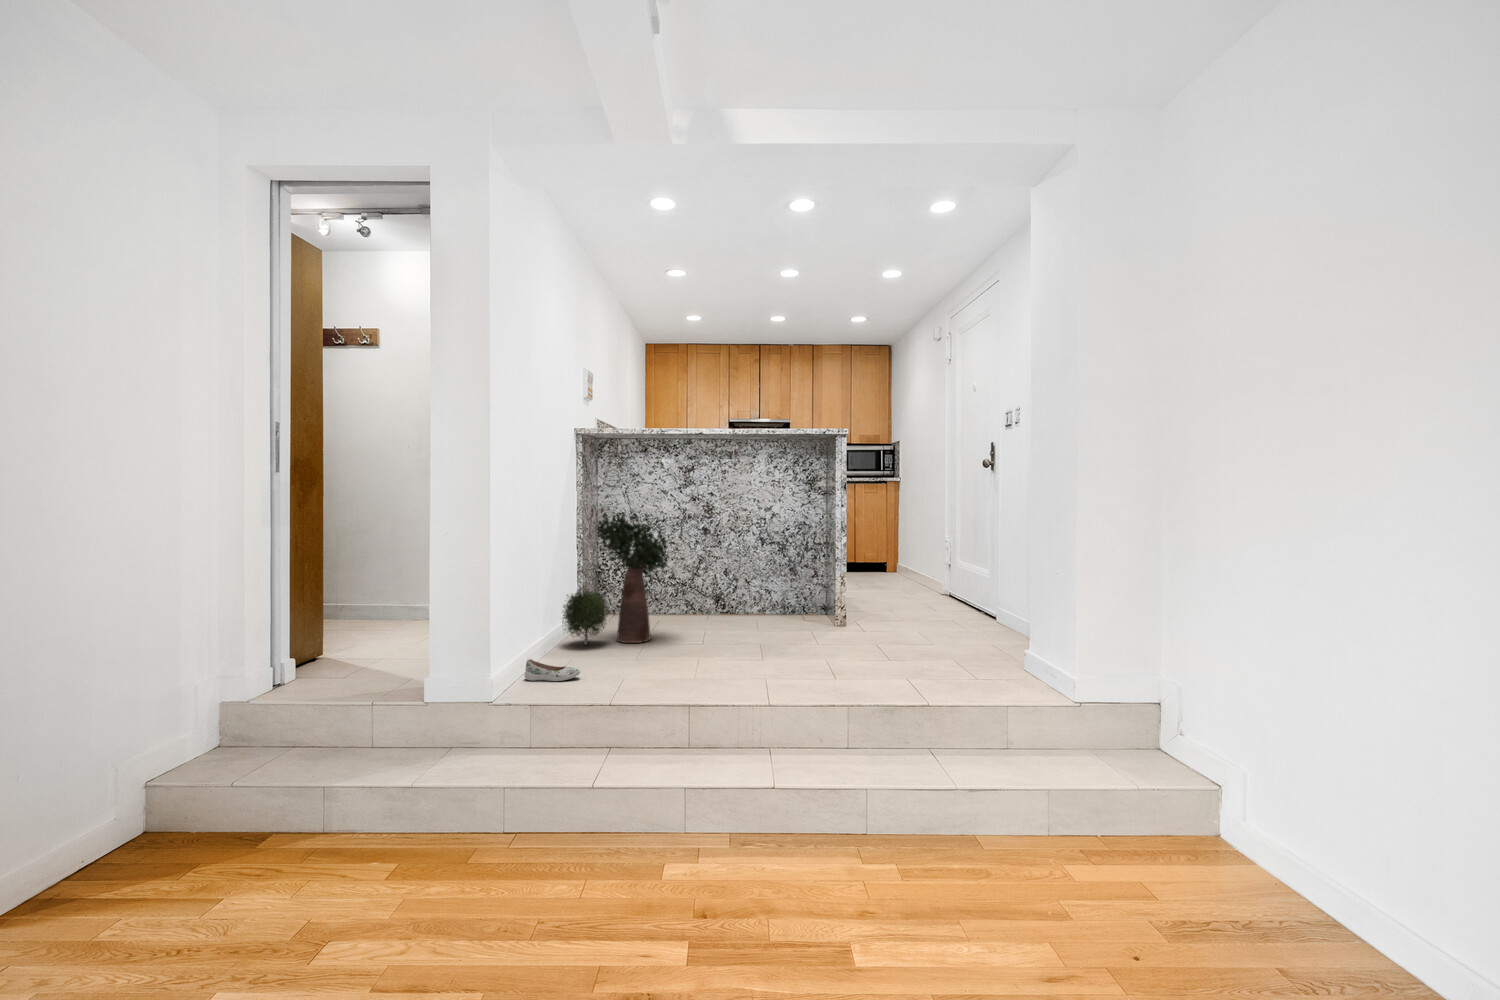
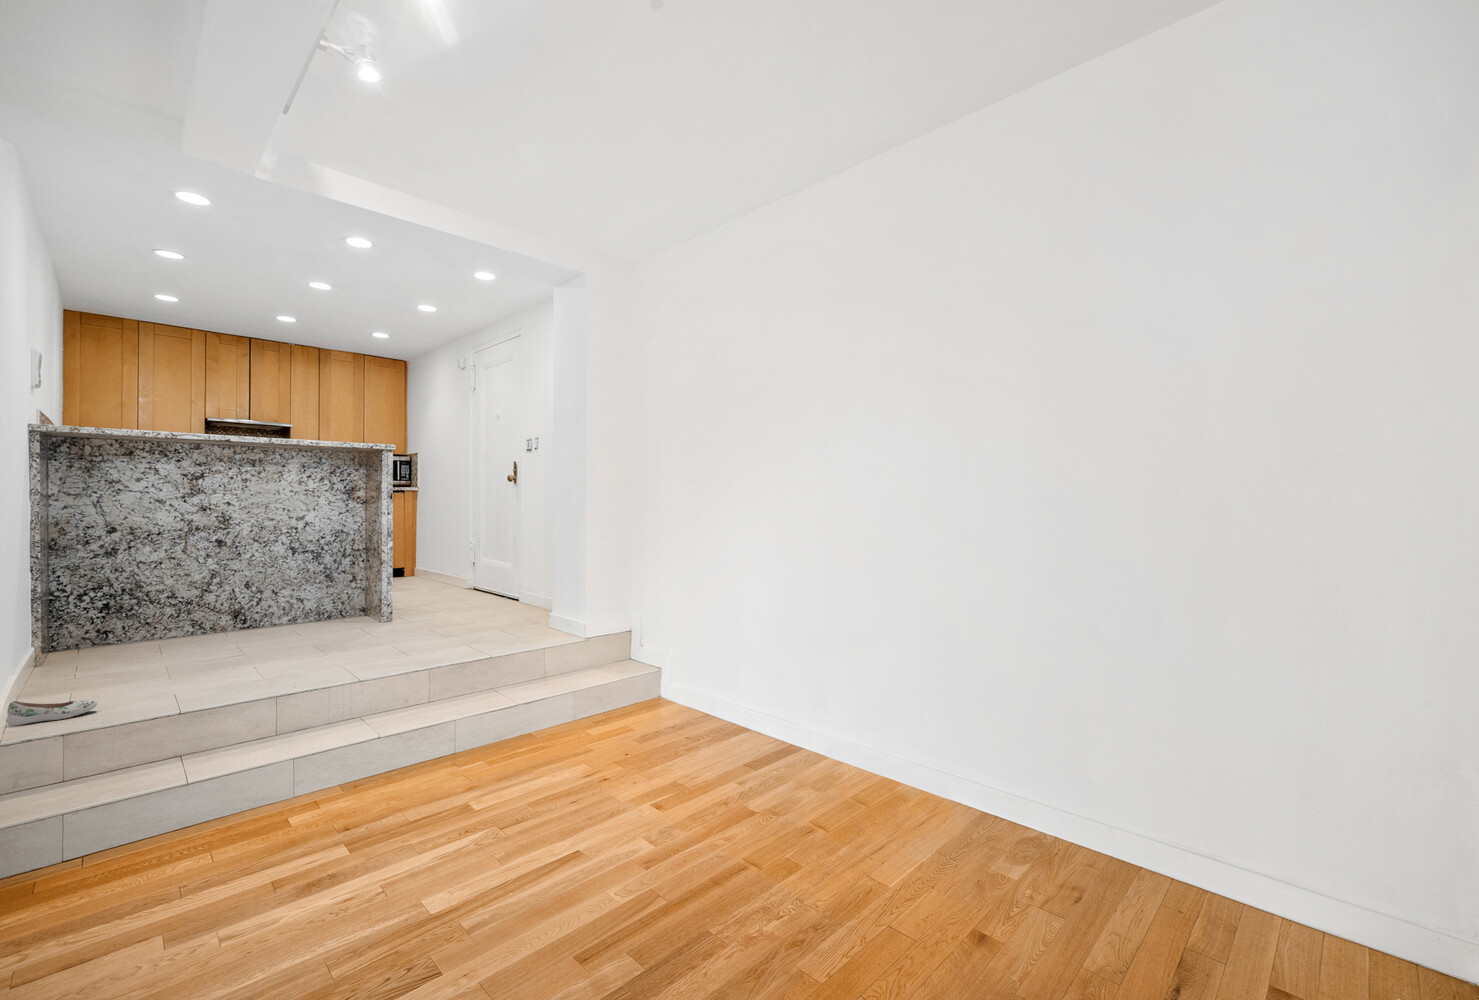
potted plant: present [563,513,669,645] -> none [27,525,189,683]

